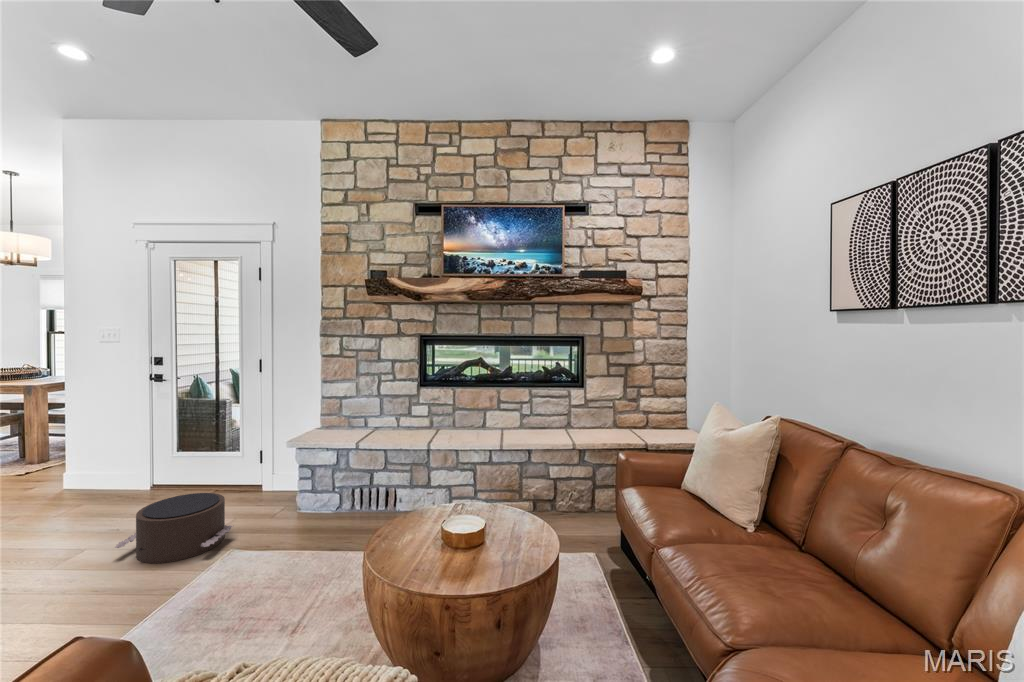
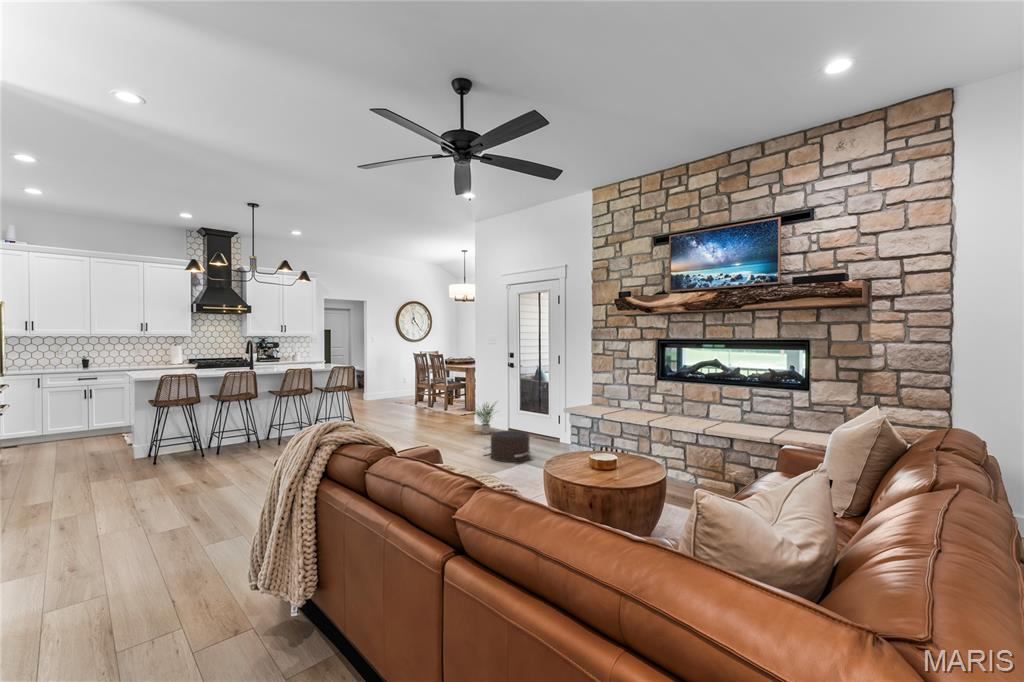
potted plant: none [58,437,135,506] -> present [474,404,495,434]

